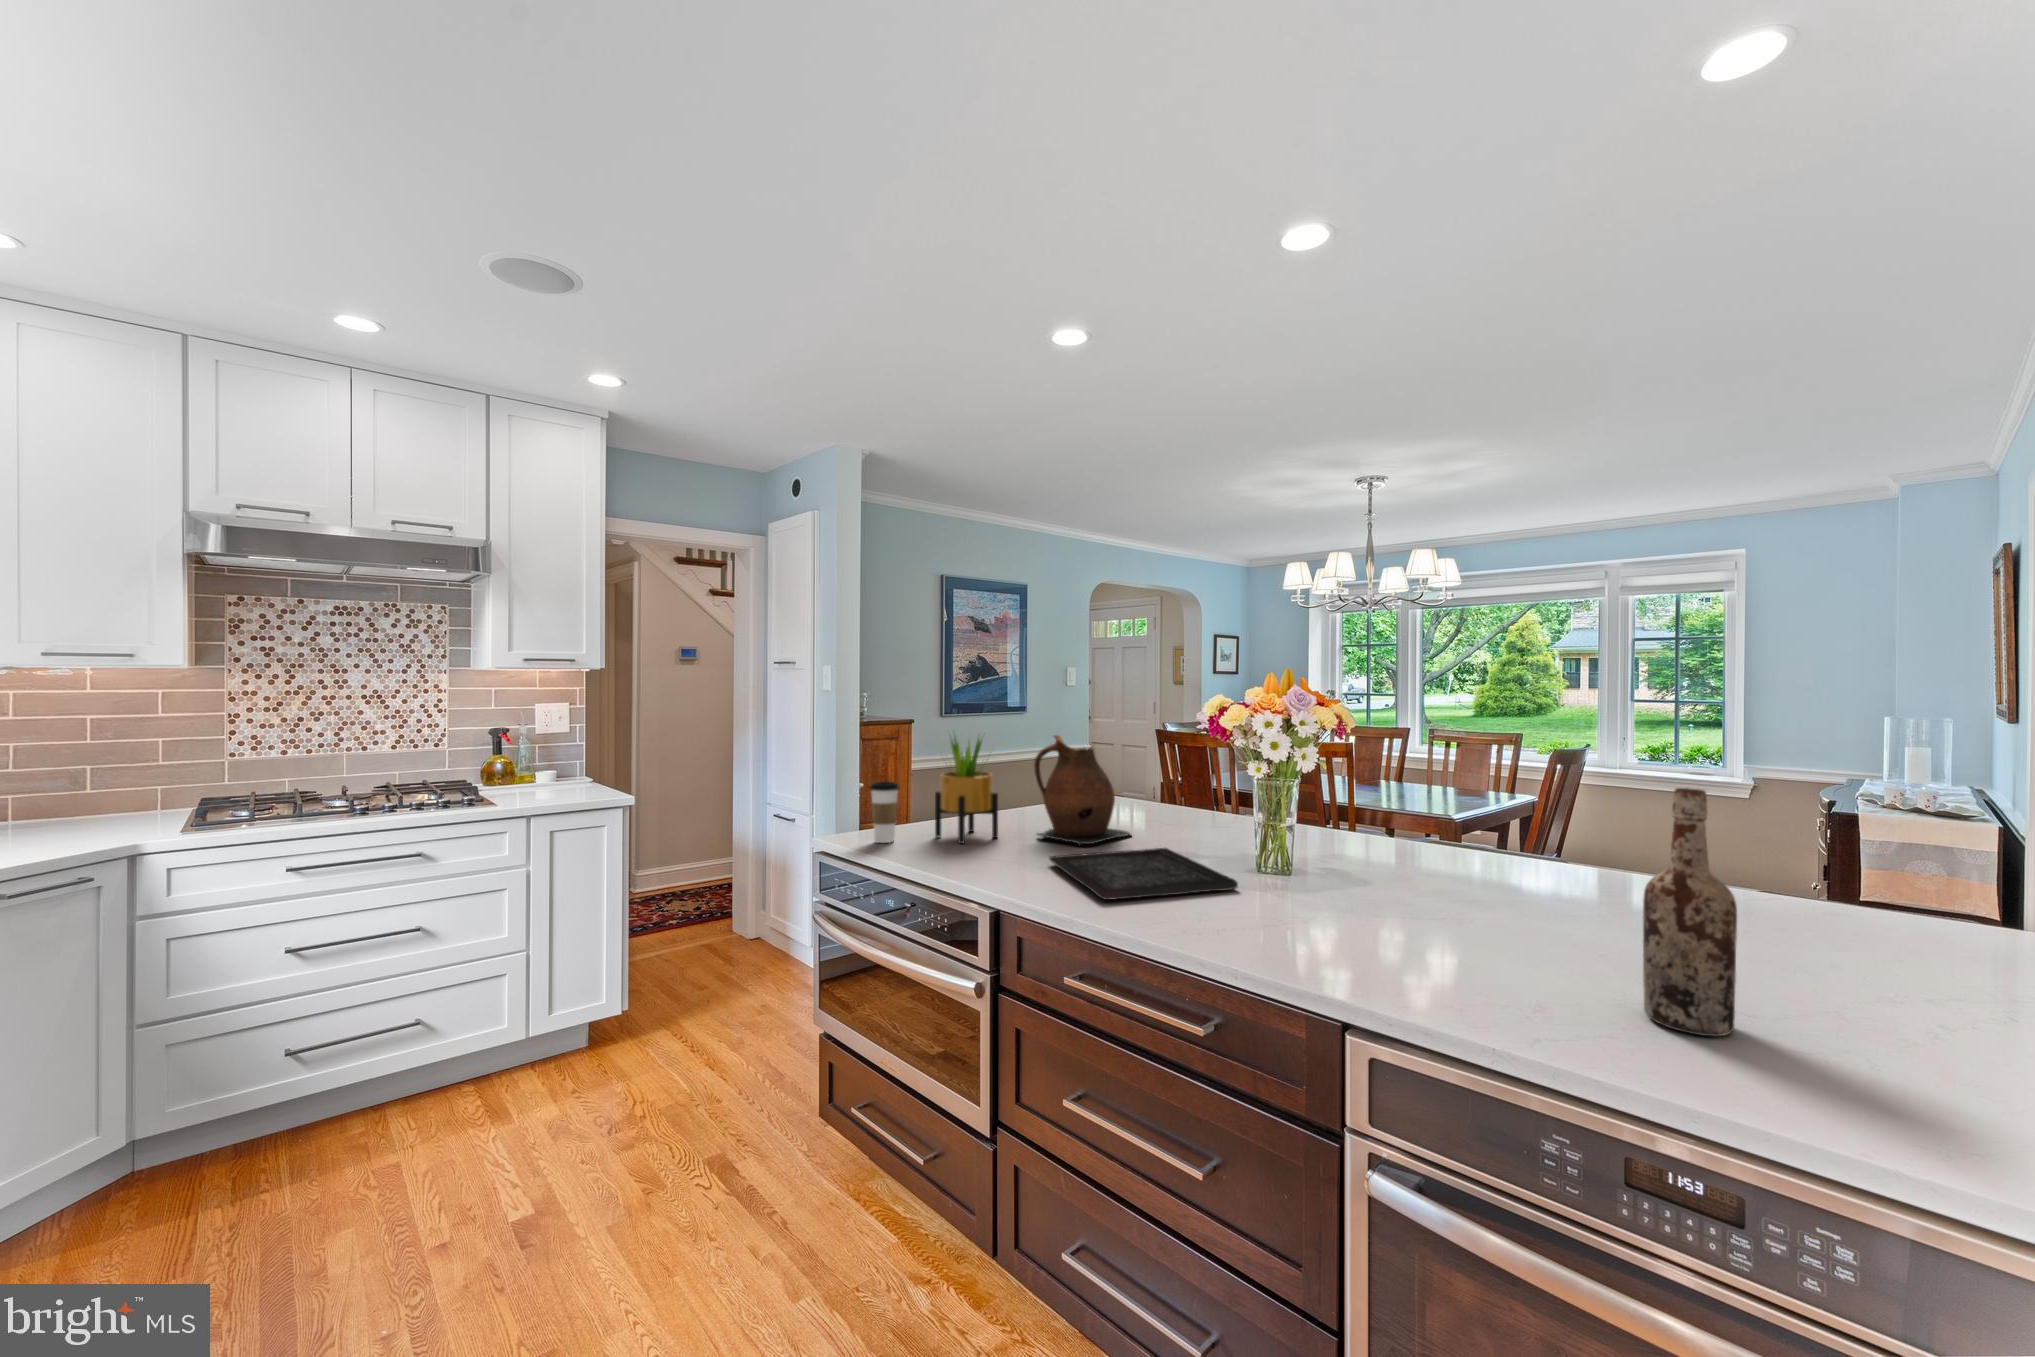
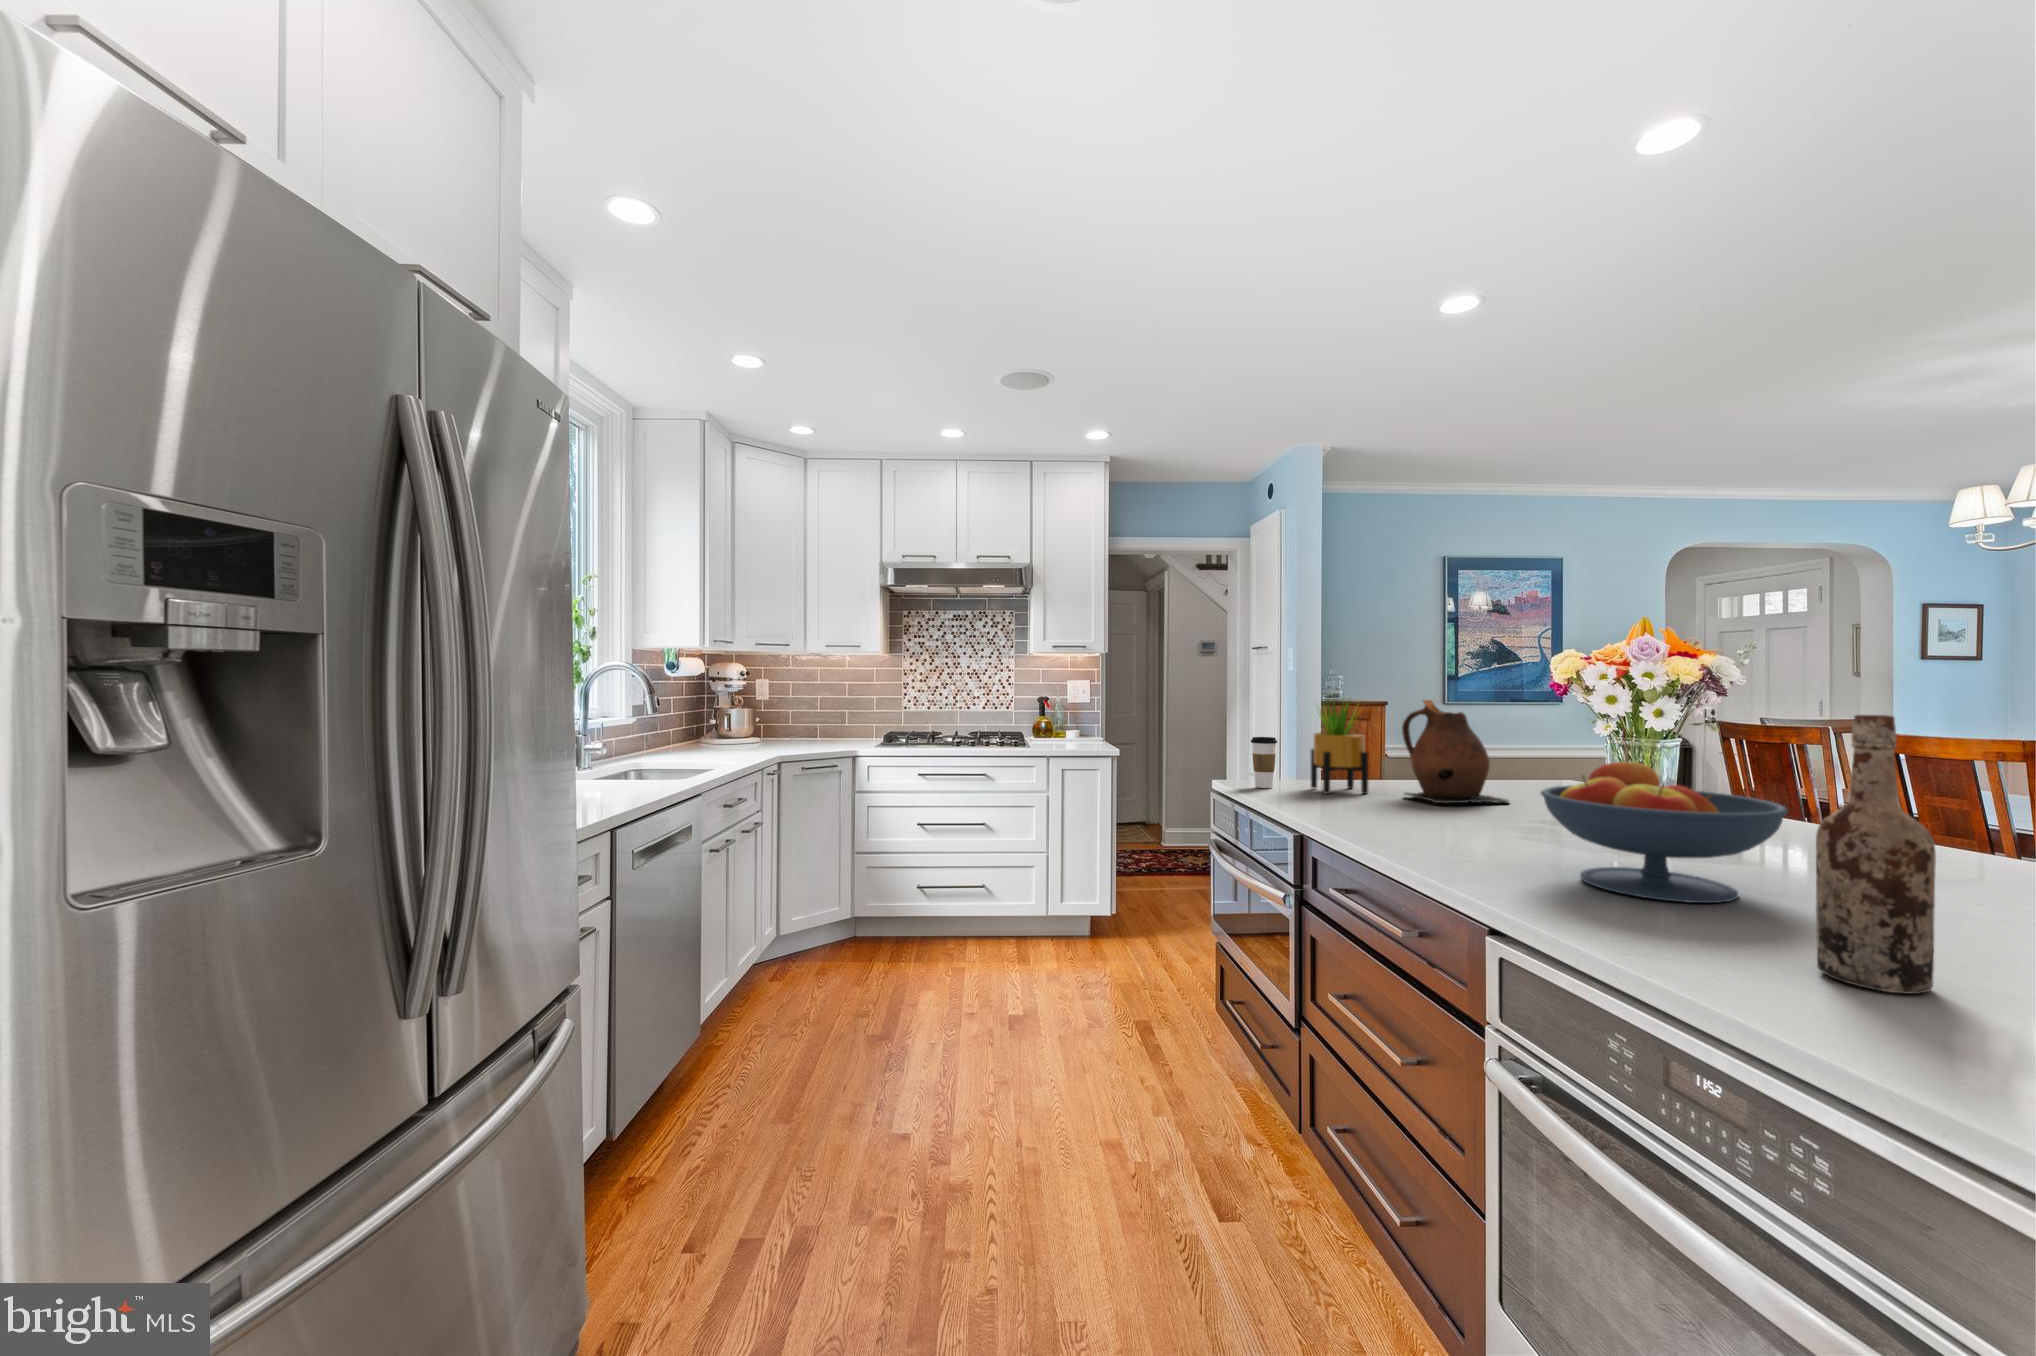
fruit bowl: none [1300,809,1502,952] -> present [1541,760,1788,903]
tray: present [1049,848,1238,900] -> none [1378,804,1540,843]

